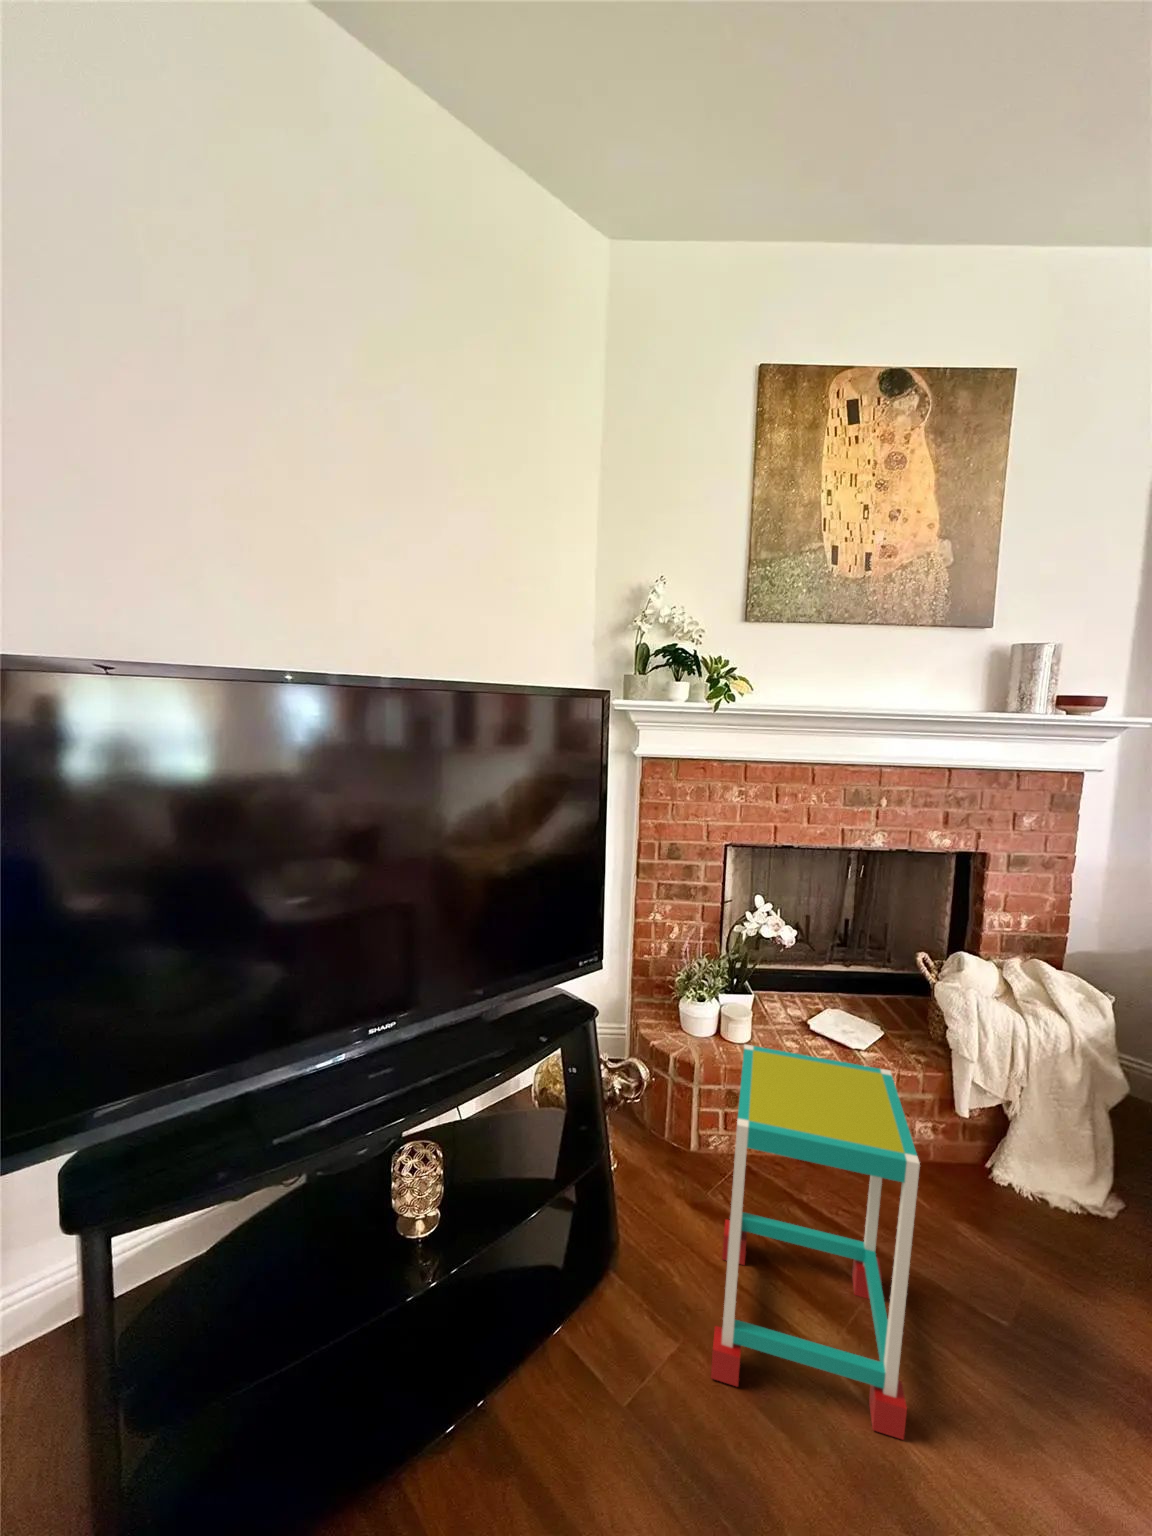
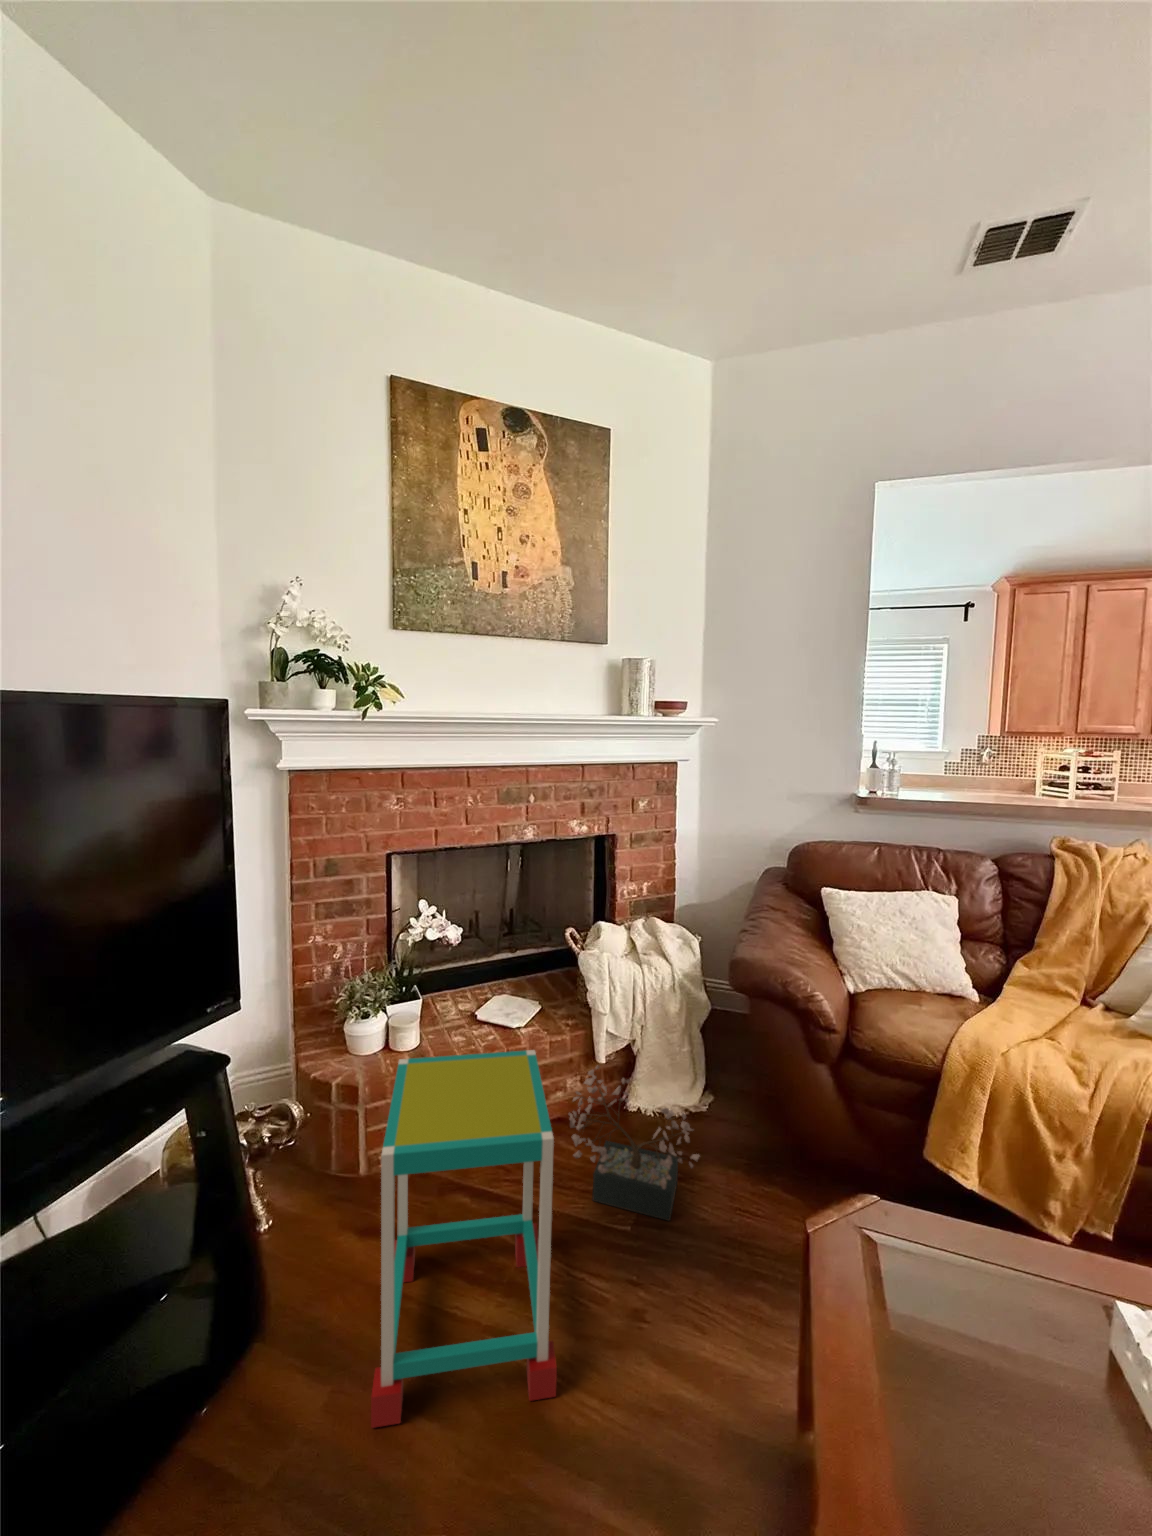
decorative plant: none [919,1112,1101,1319] -> present [569,1065,700,1221]

